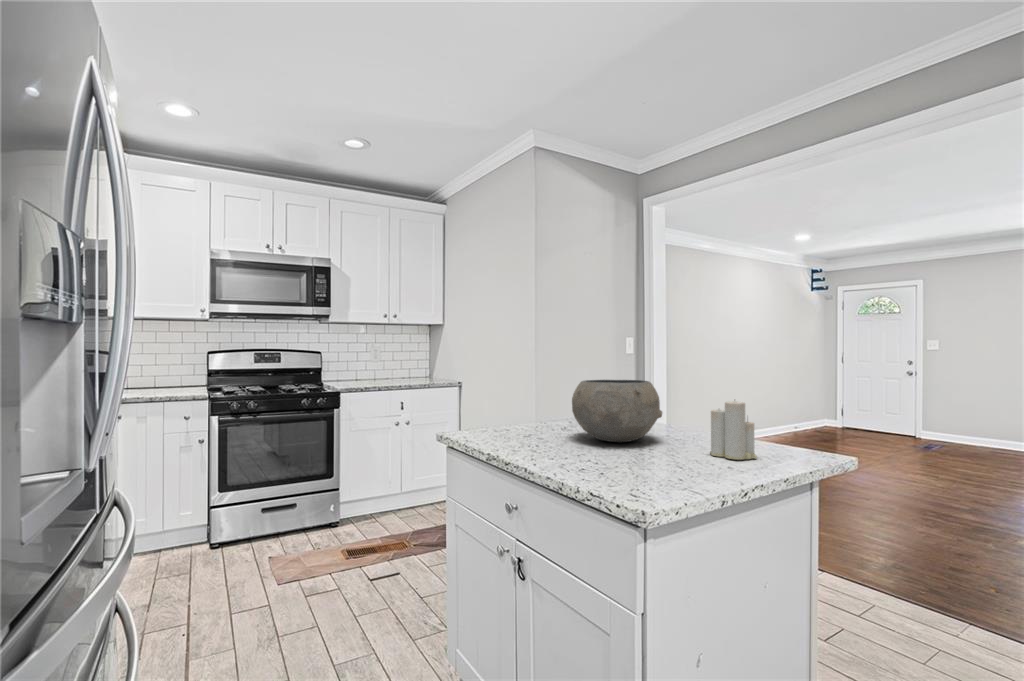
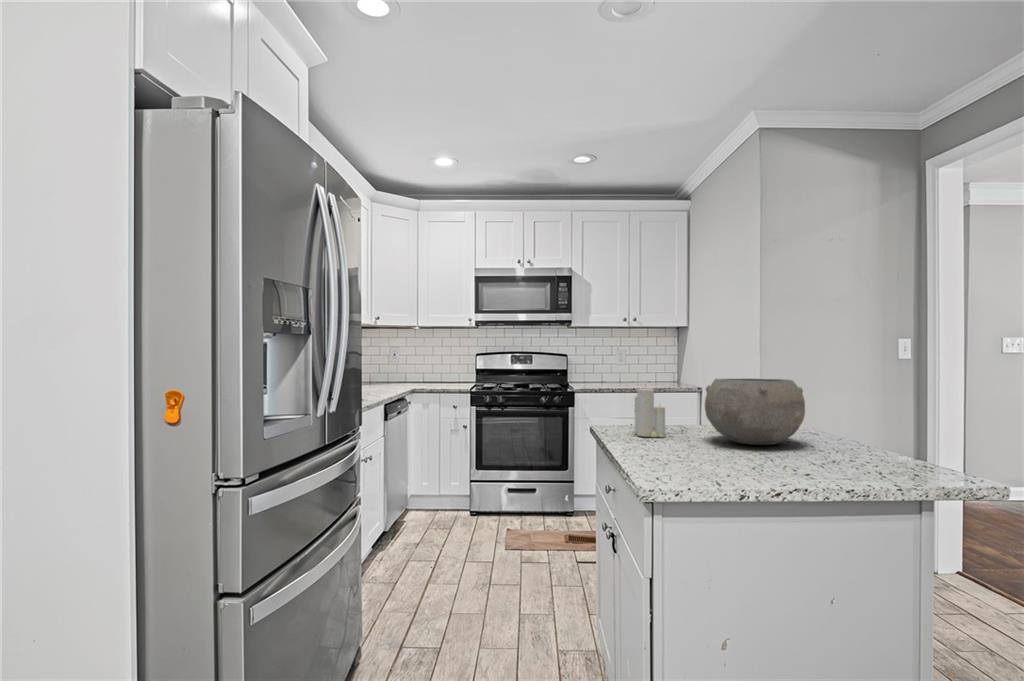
candle: present [710,401,757,460] -> present [635,388,665,437]

